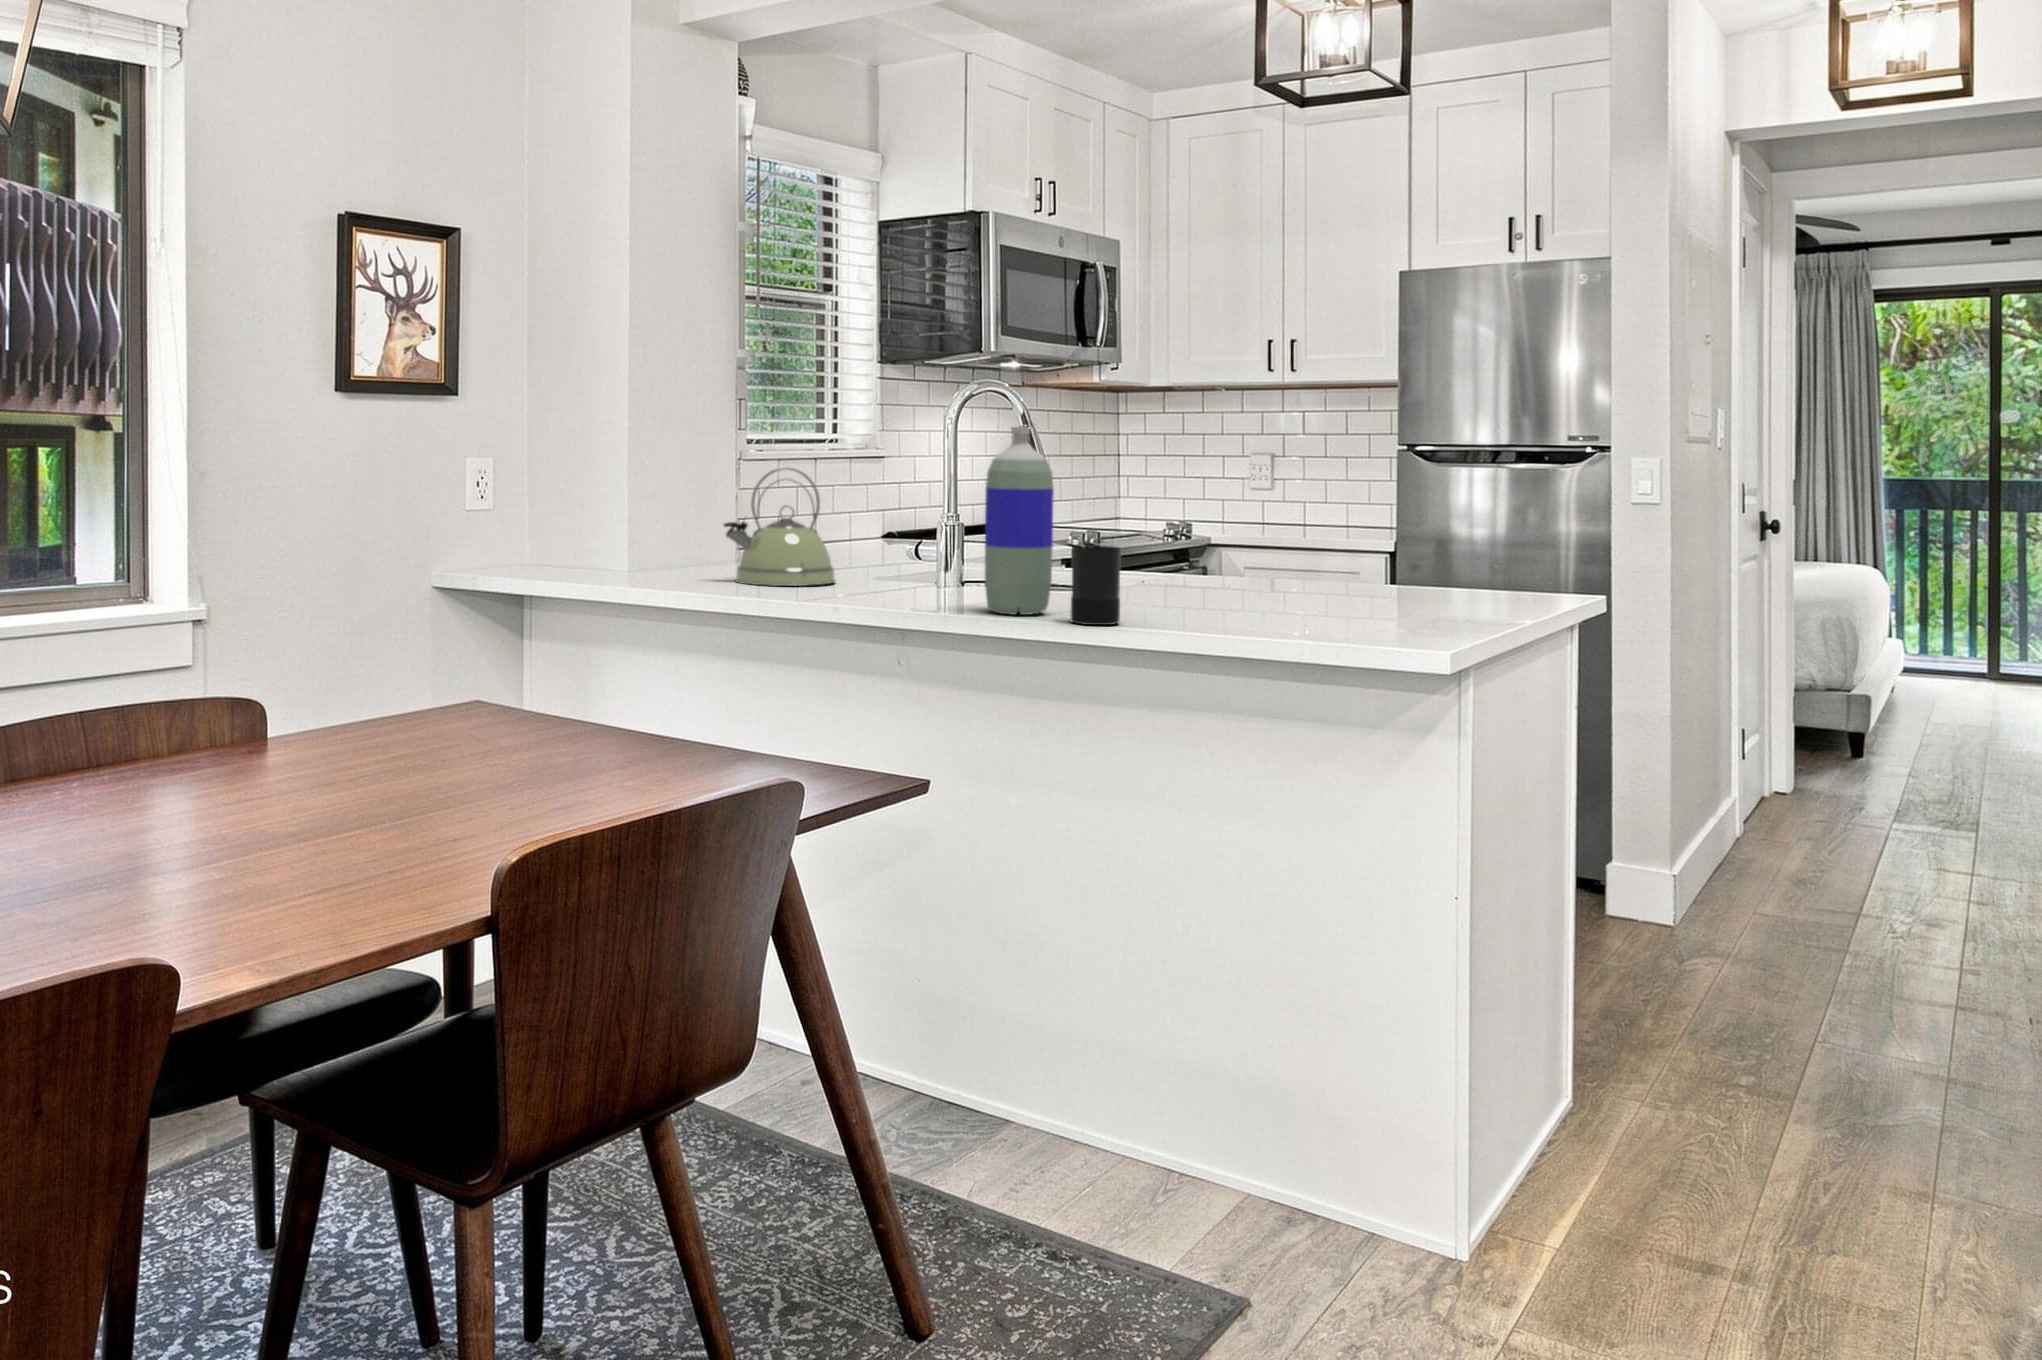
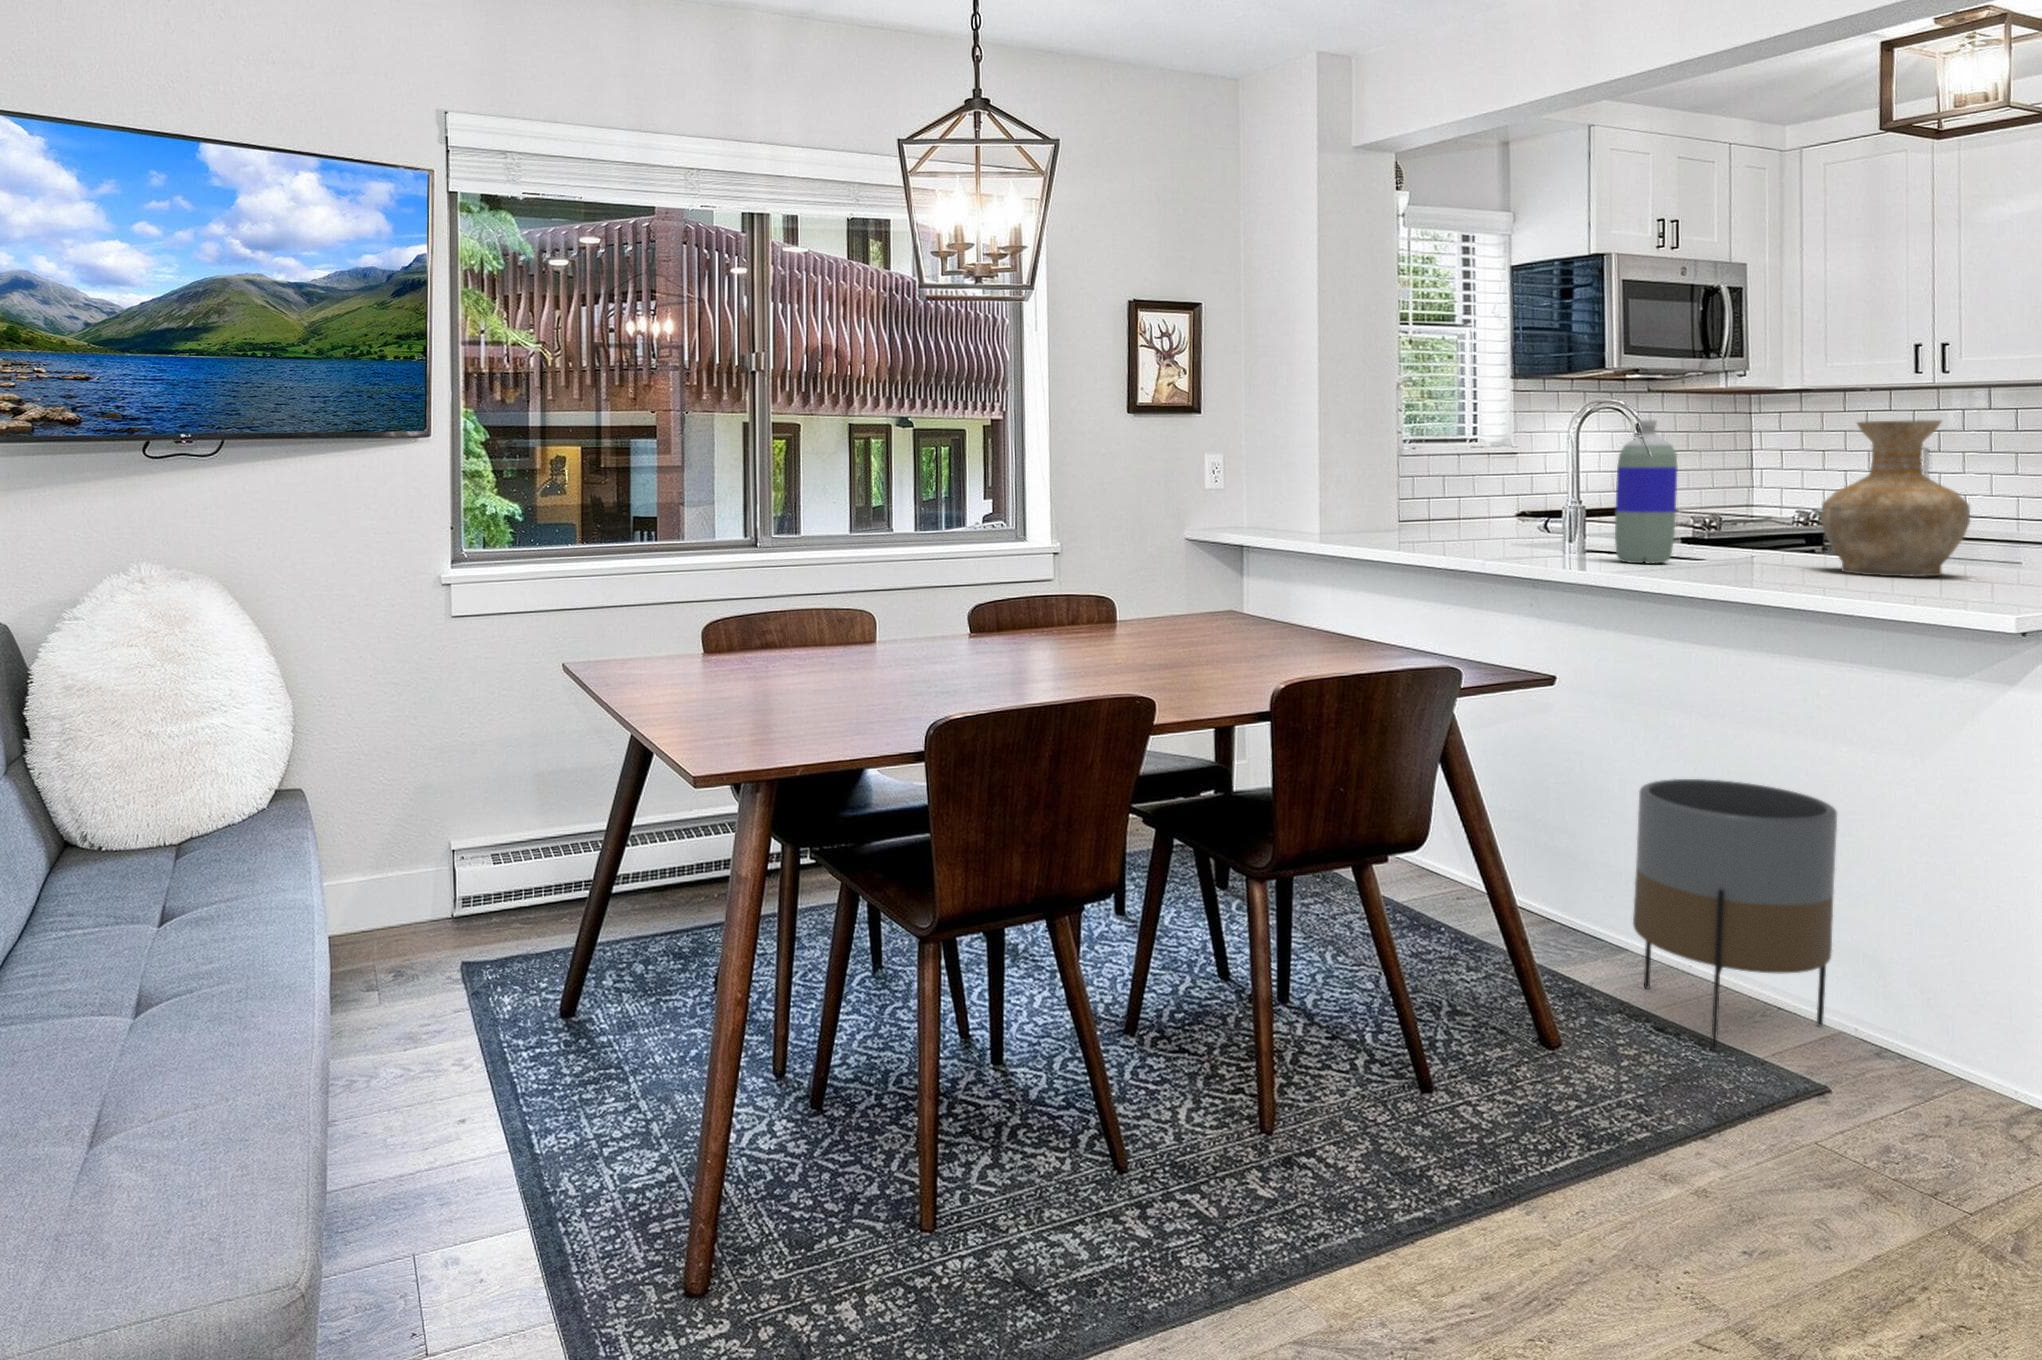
vase: none [1205,436,1352,626] -> present [1821,420,1970,577]
kettle: present [724,467,836,586] -> none [1395,458,1484,545]
candle: present [1070,545,1121,625] -> none [1688,505,1738,570]
planter: none [1013,908,1238,1296] -> present [1633,779,1837,1050]

